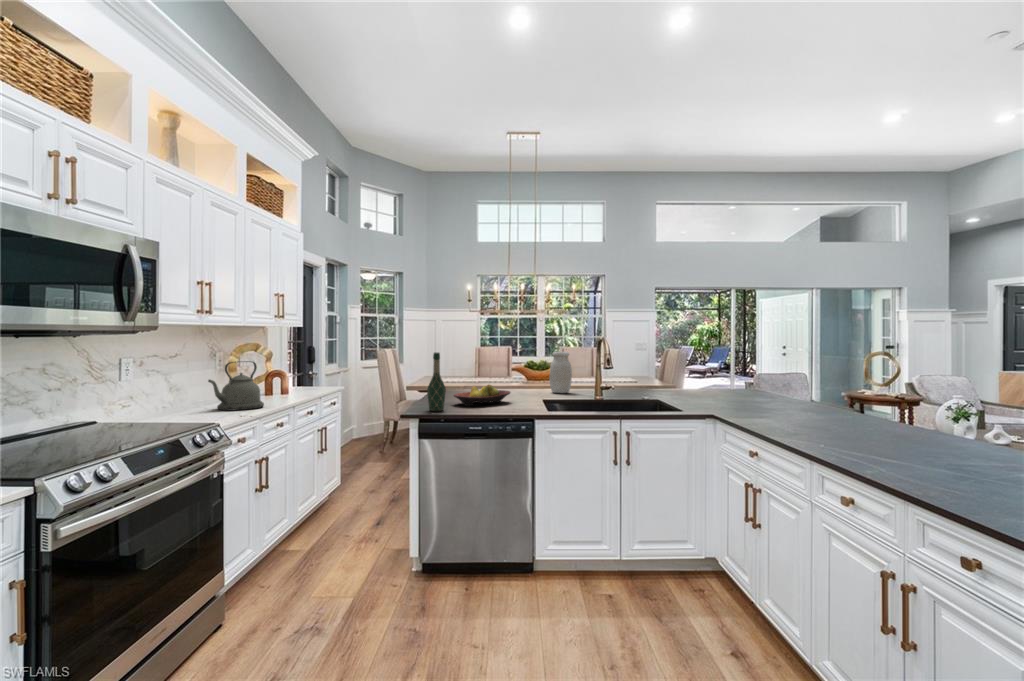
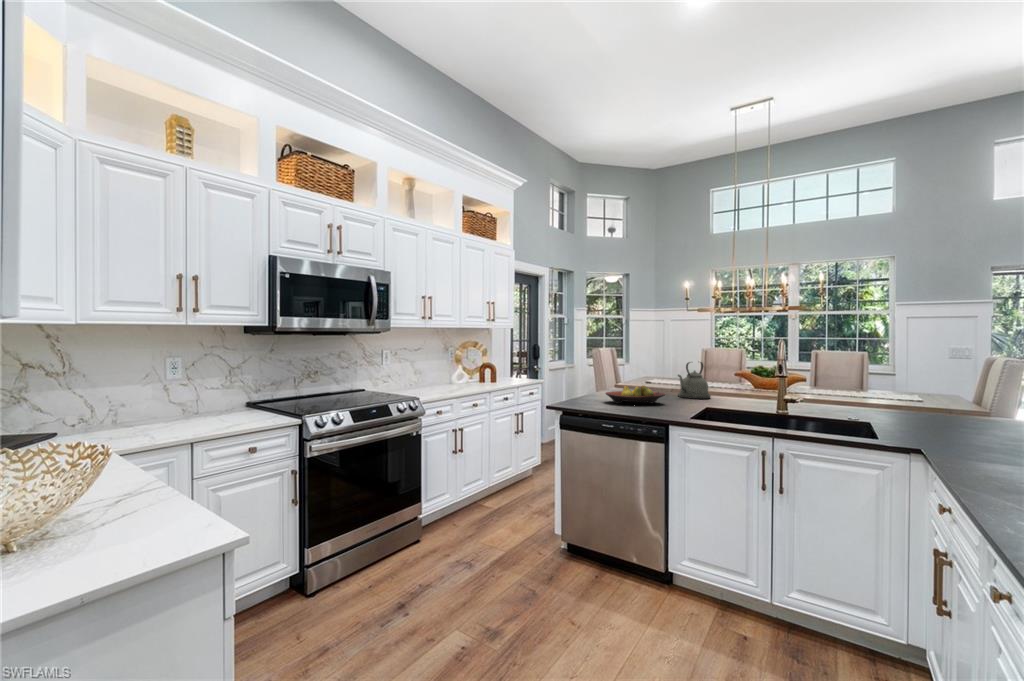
wine bottle: present [427,352,446,411] -> none [574,353,590,405]
jar: present [549,352,572,393] -> none [730,357,756,401]
kettle: present [208,361,264,411] -> present [678,362,711,399]

